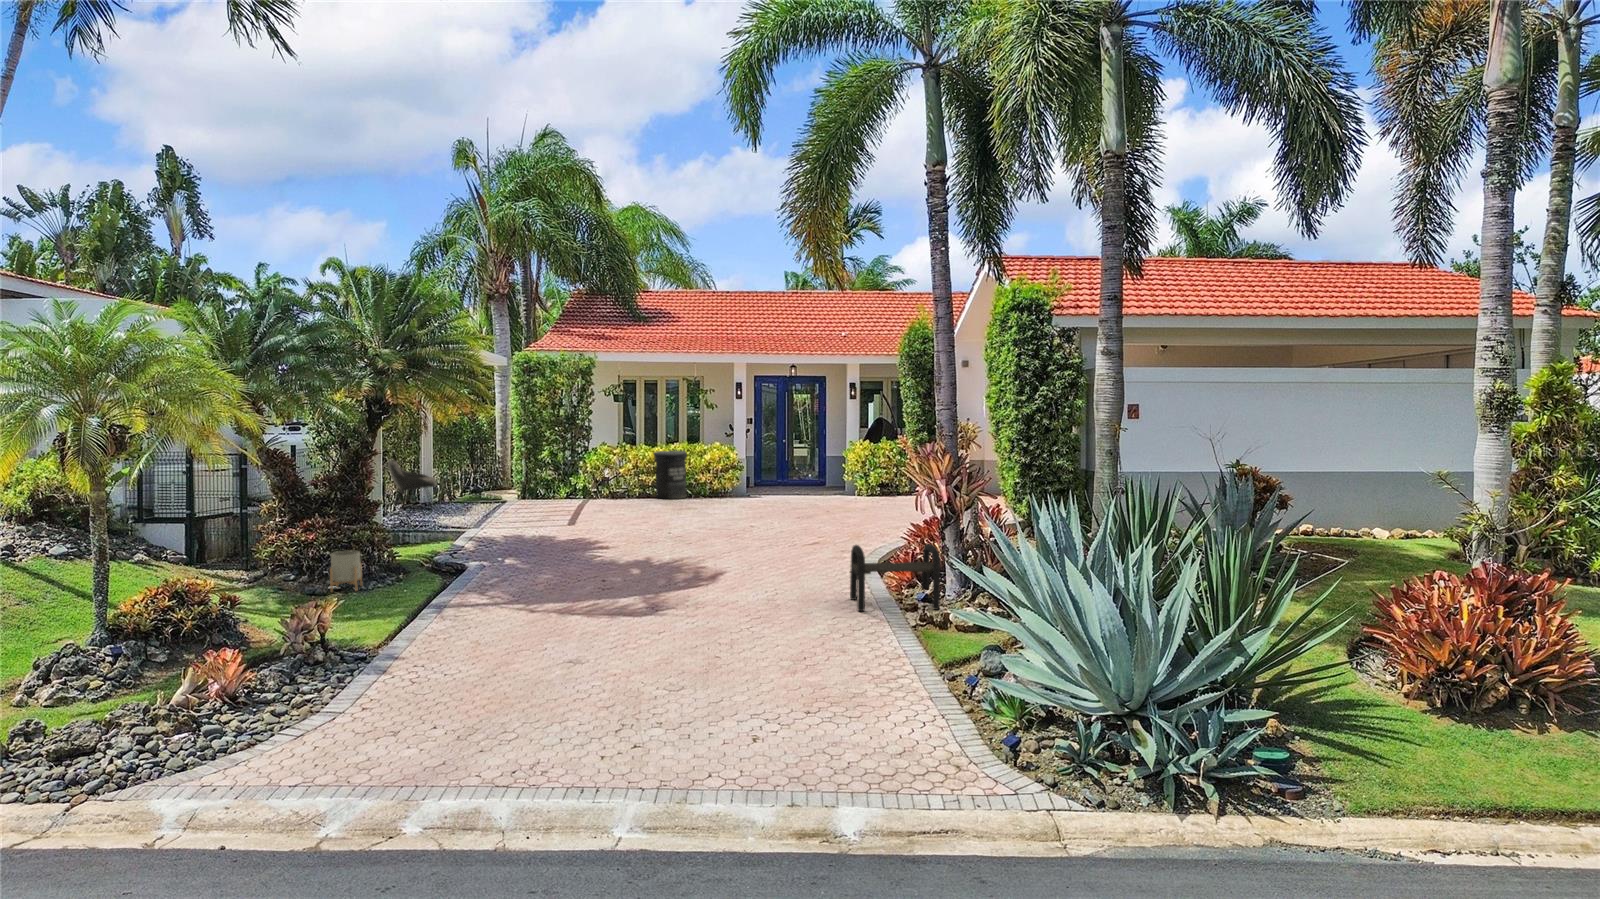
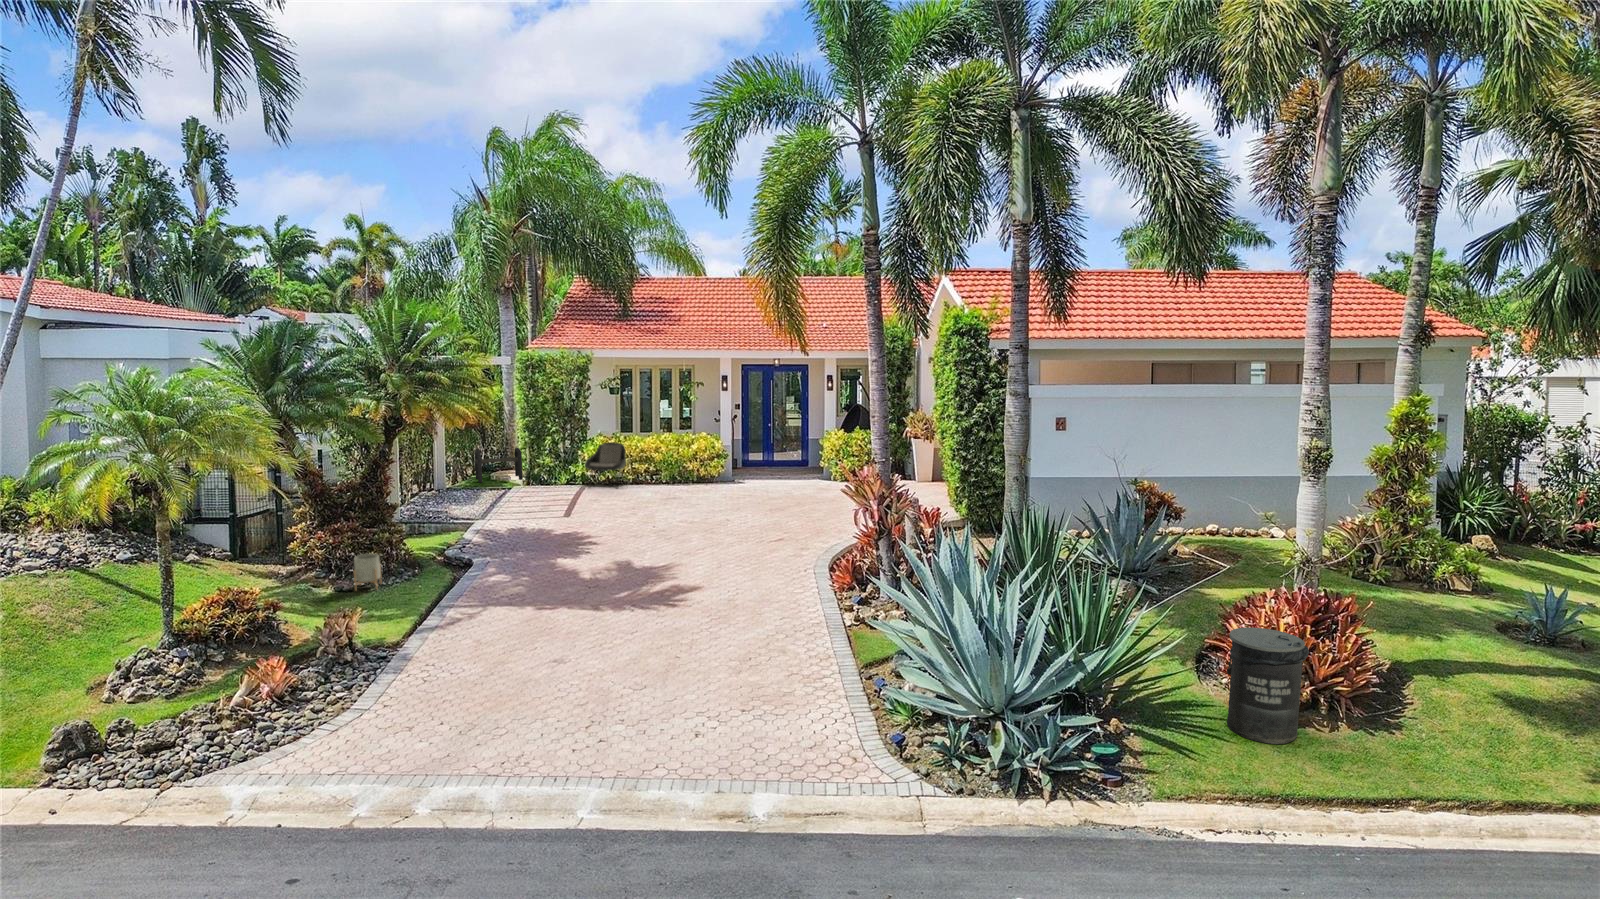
trash can: present [653,450,687,499] -> present [1227,628,1309,744]
lounge chair: present [388,460,437,510] -> present [585,442,628,486]
bench: present [850,544,940,611] -> present [475,448,523,483]

